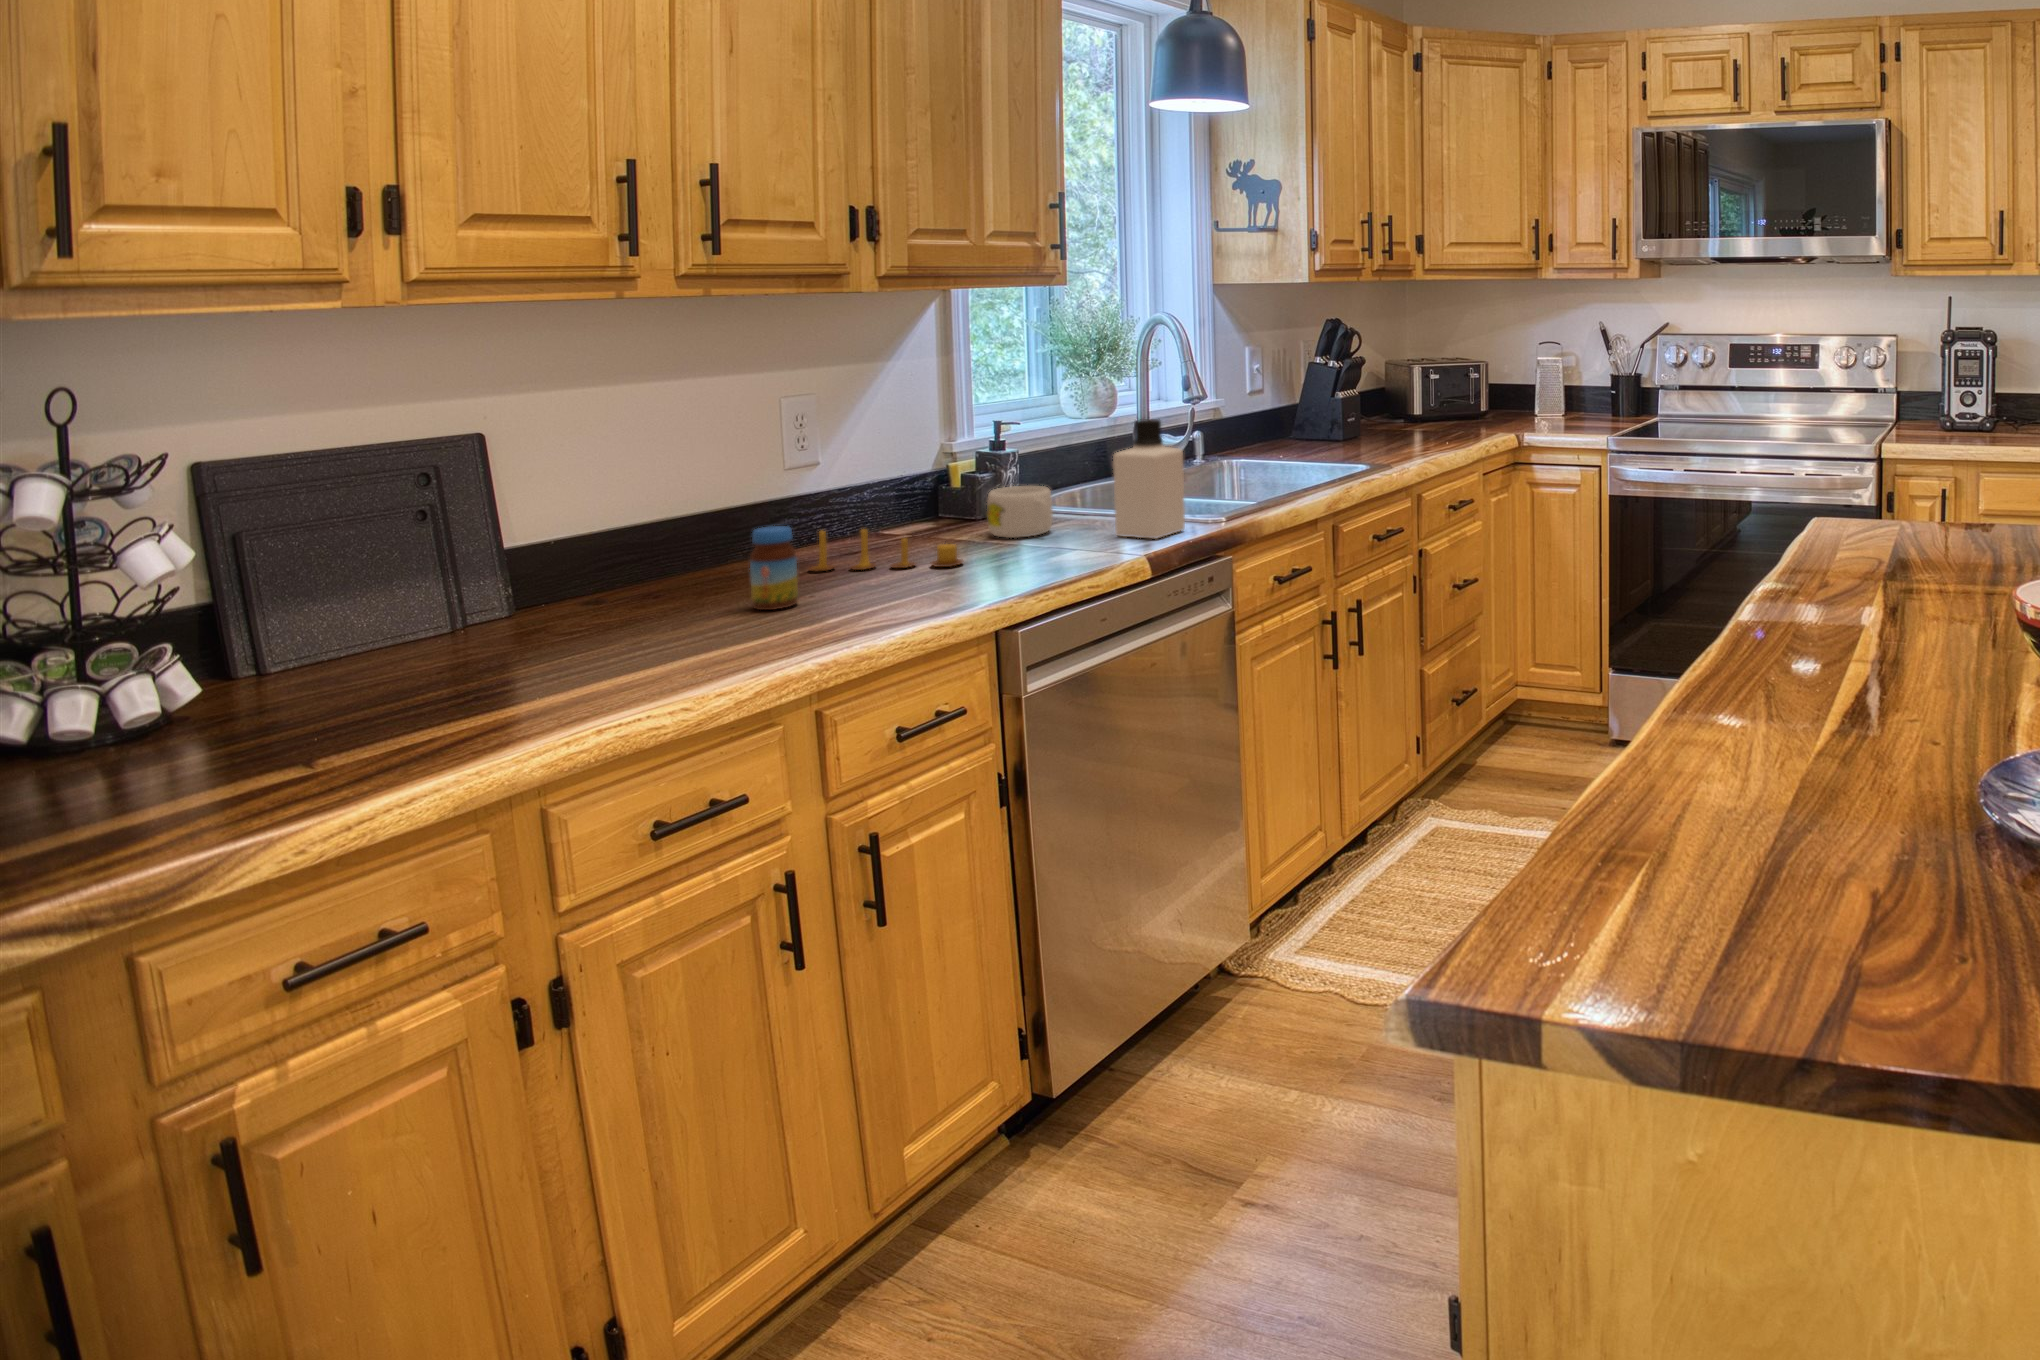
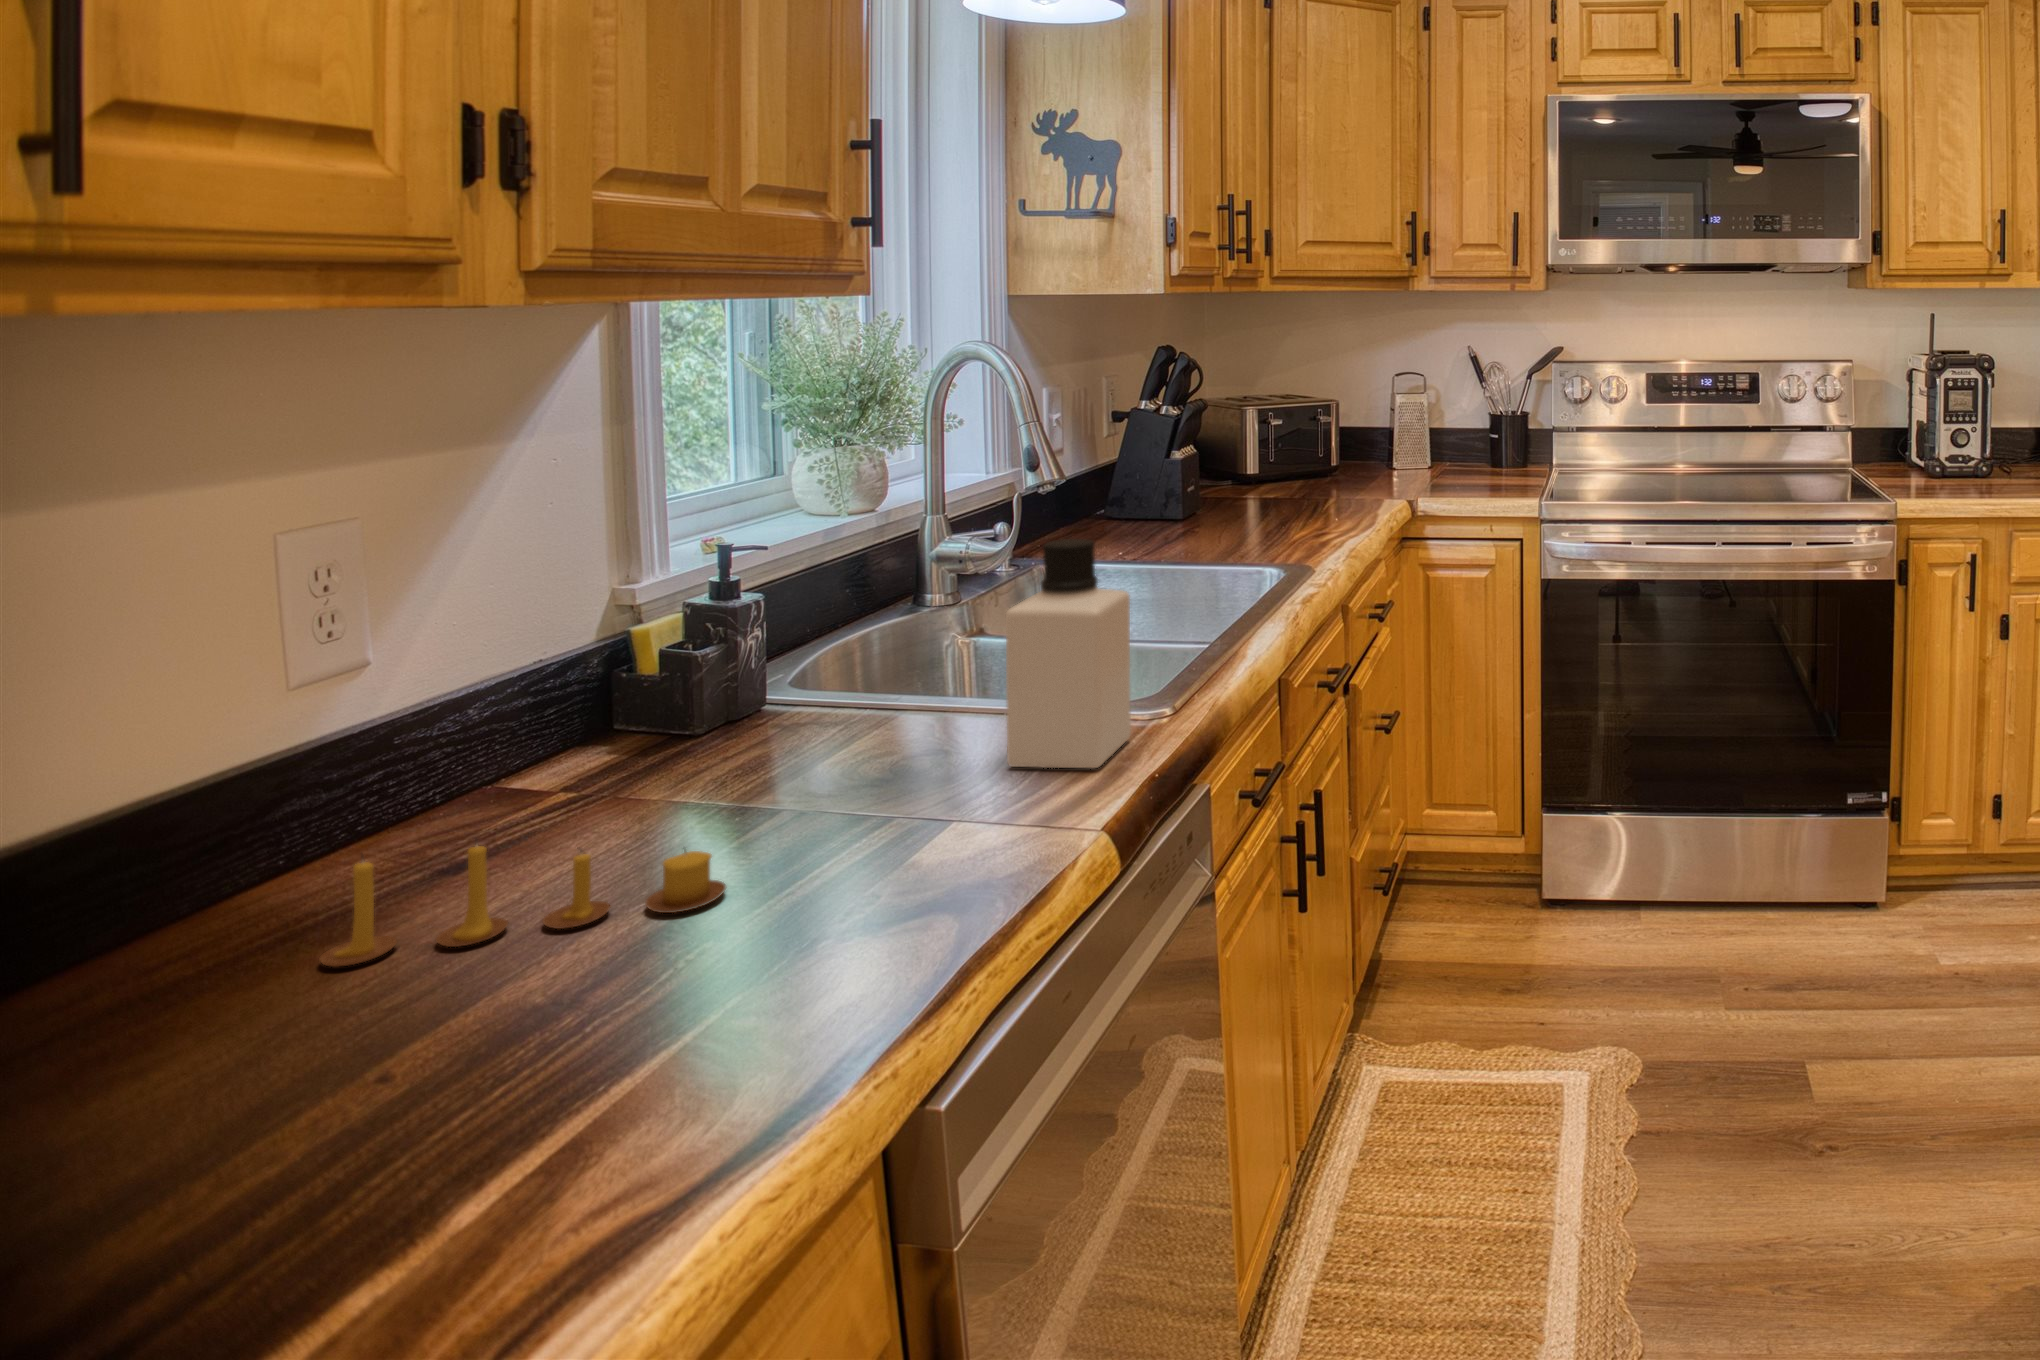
mug: present [987,486,1053,538] -> none [732,675,869,791]
jar: present [750,526,799,610] -> none [164,925,320,1183]

